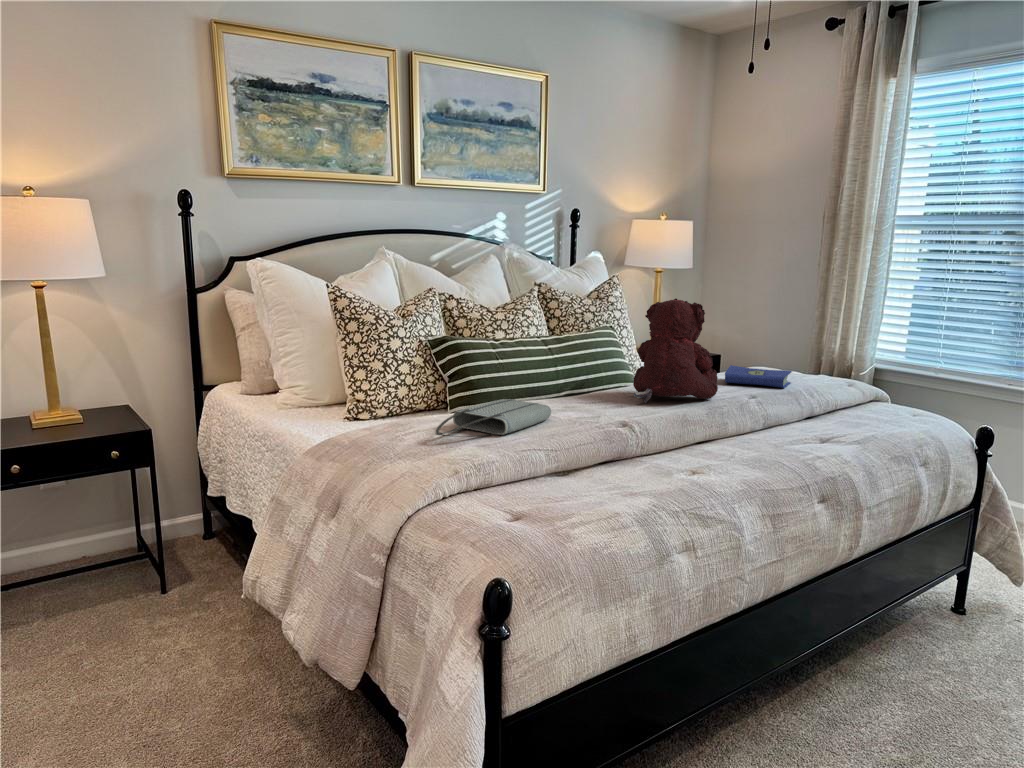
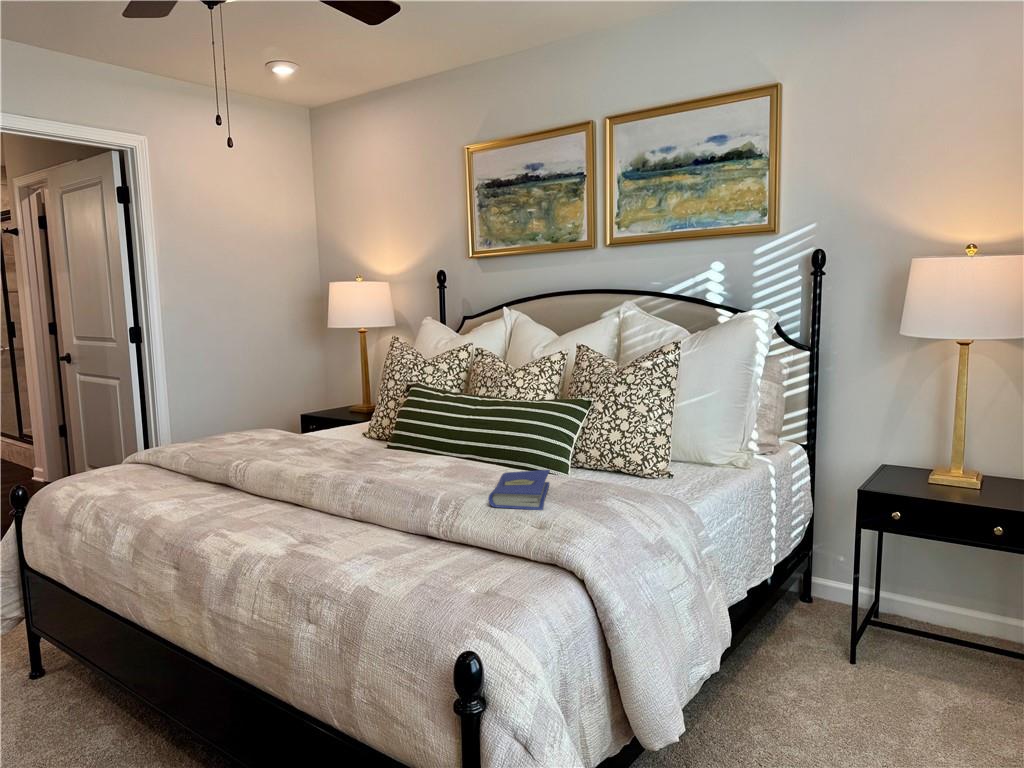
teddy bear: present [633,299,718,403] -> none [364,373,441,485]
tote bag: present [436,399,551,437] -> none [228,433,328,455]

